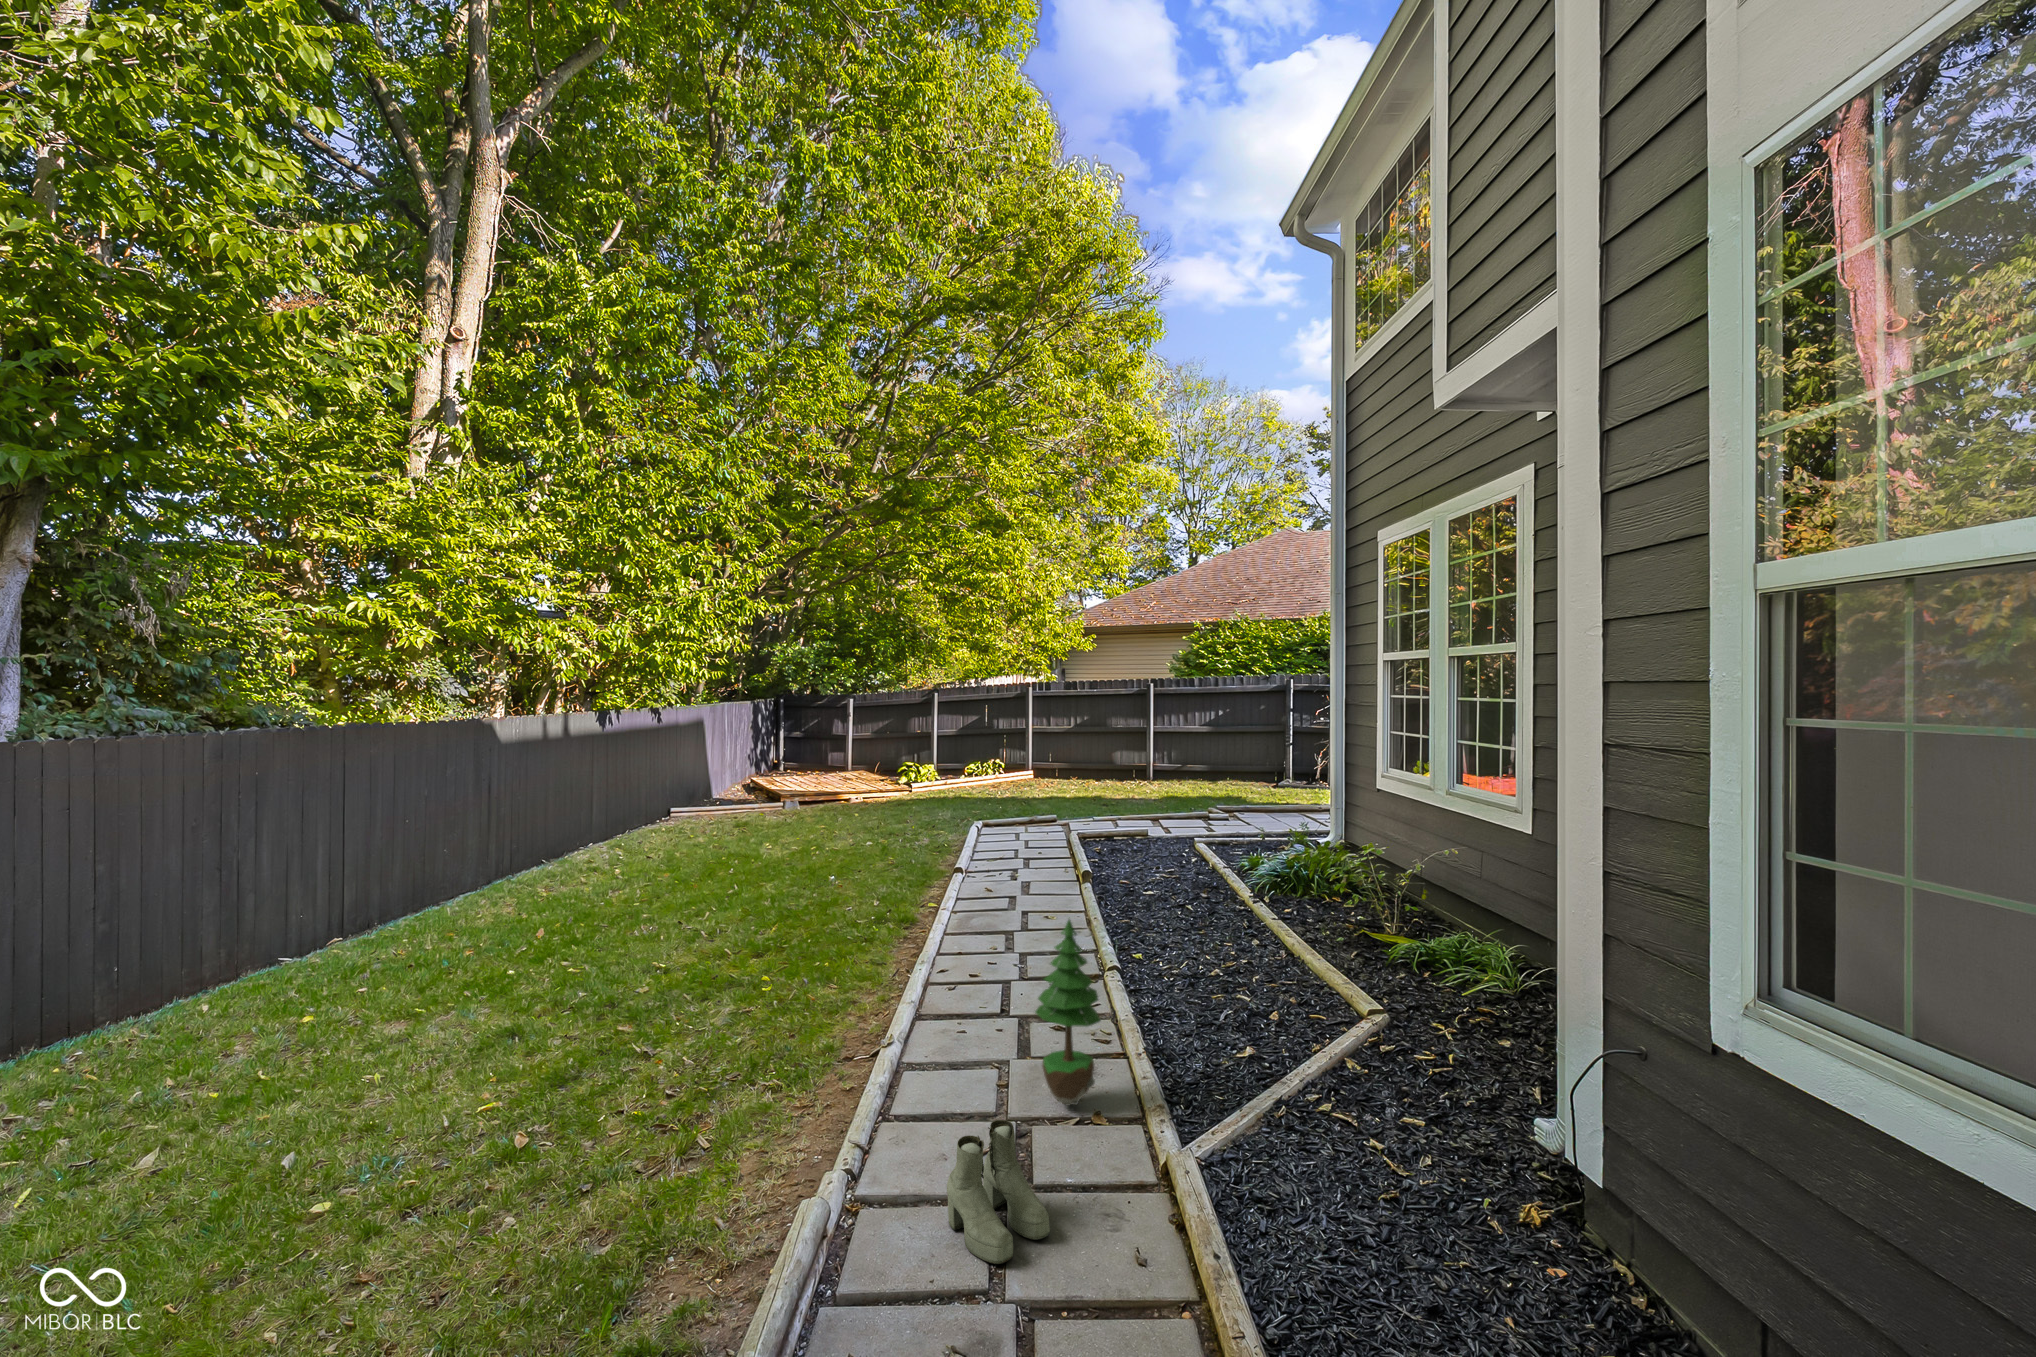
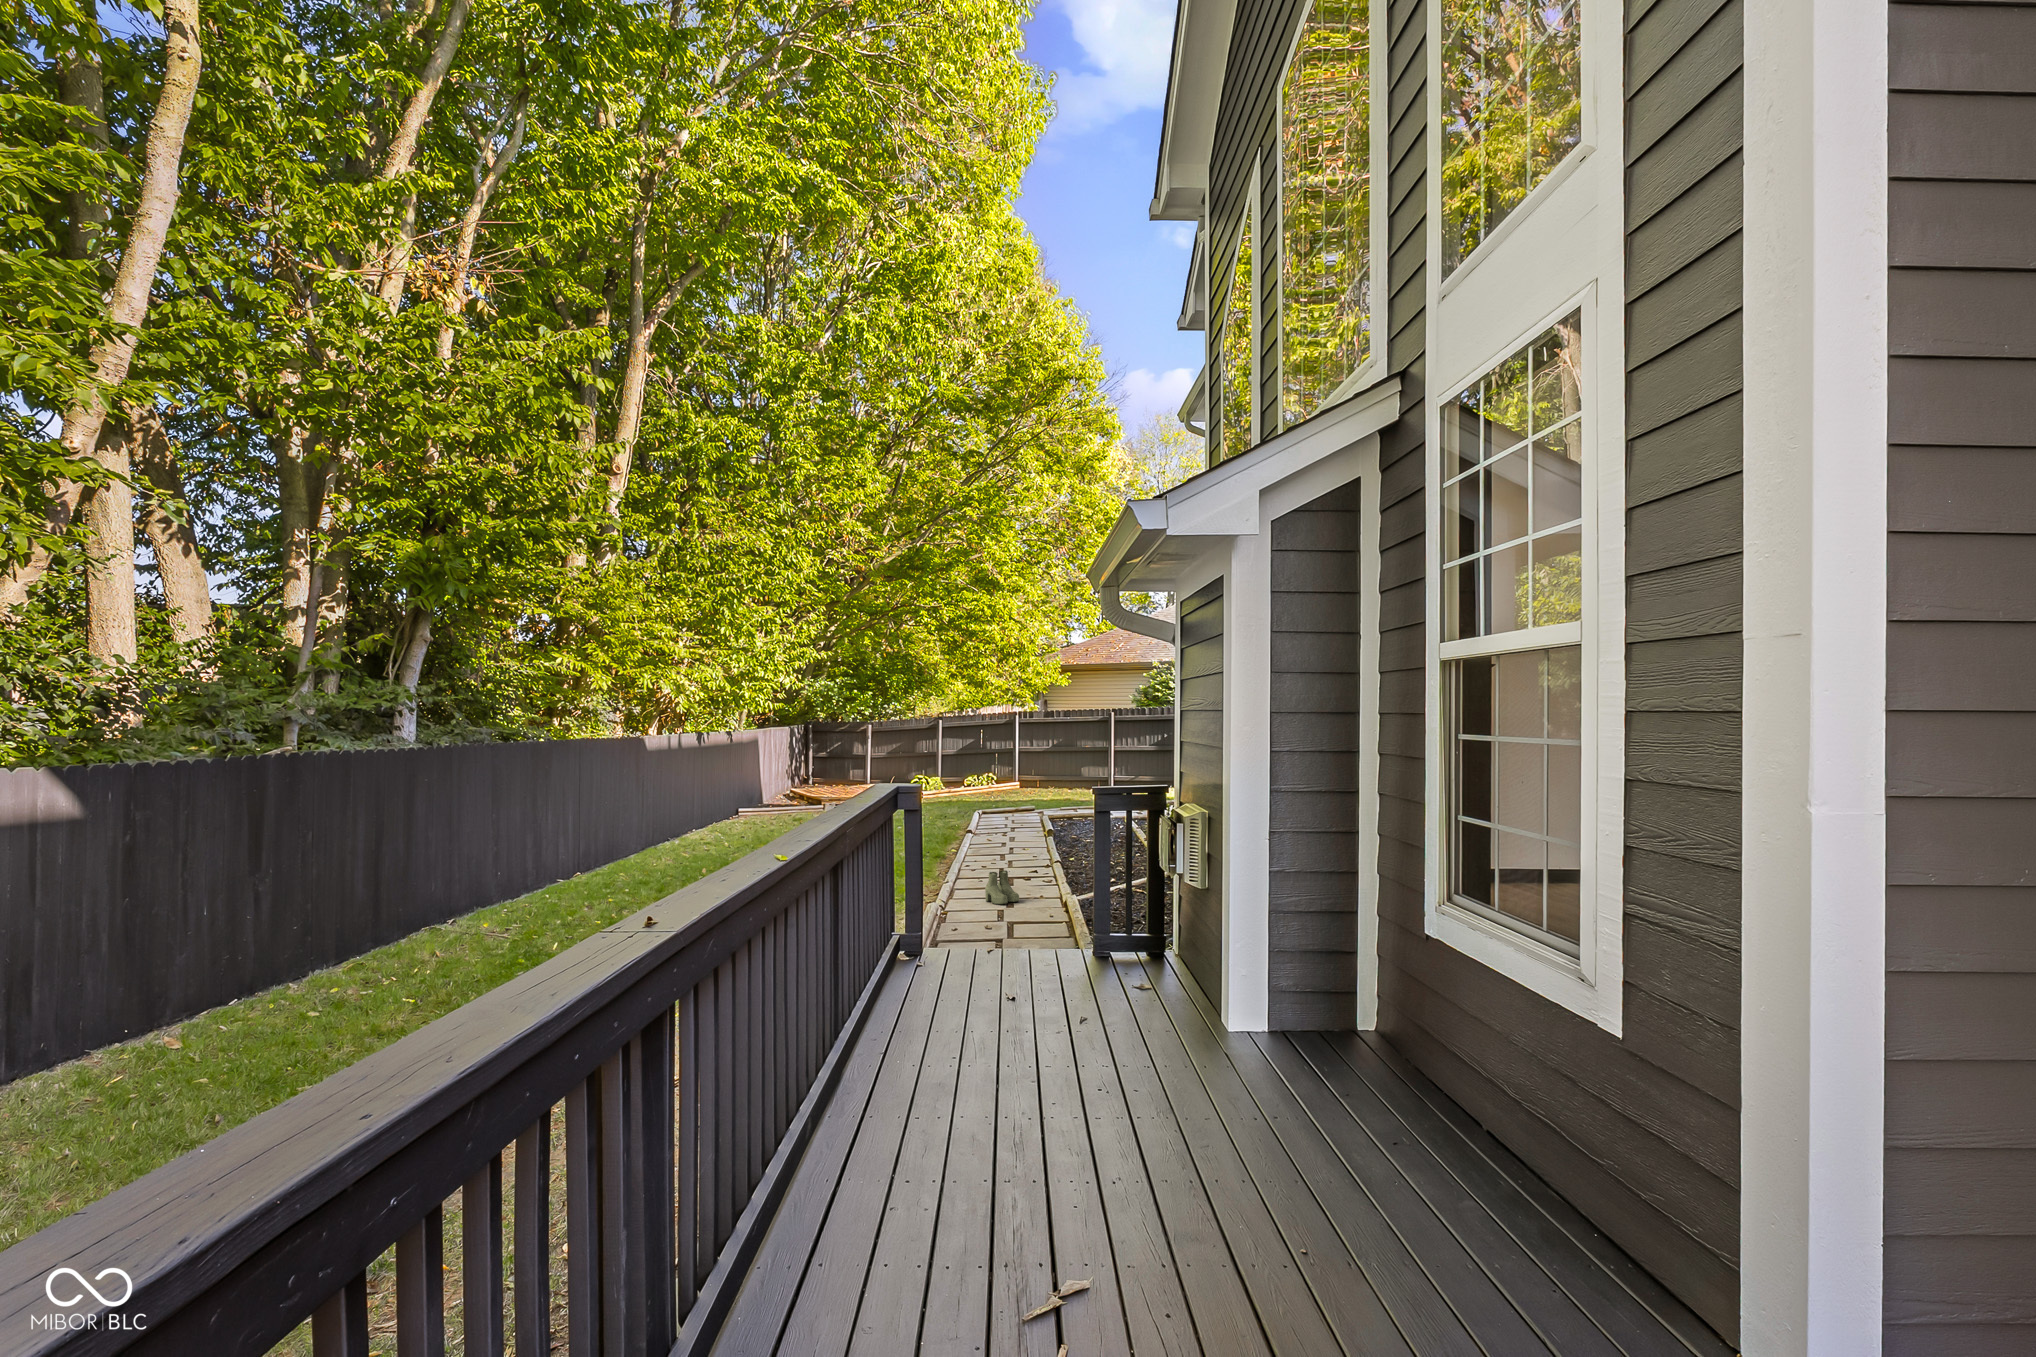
potted tree: present [1035,920,1100,1105] -> none [1015,813,1041,887]

